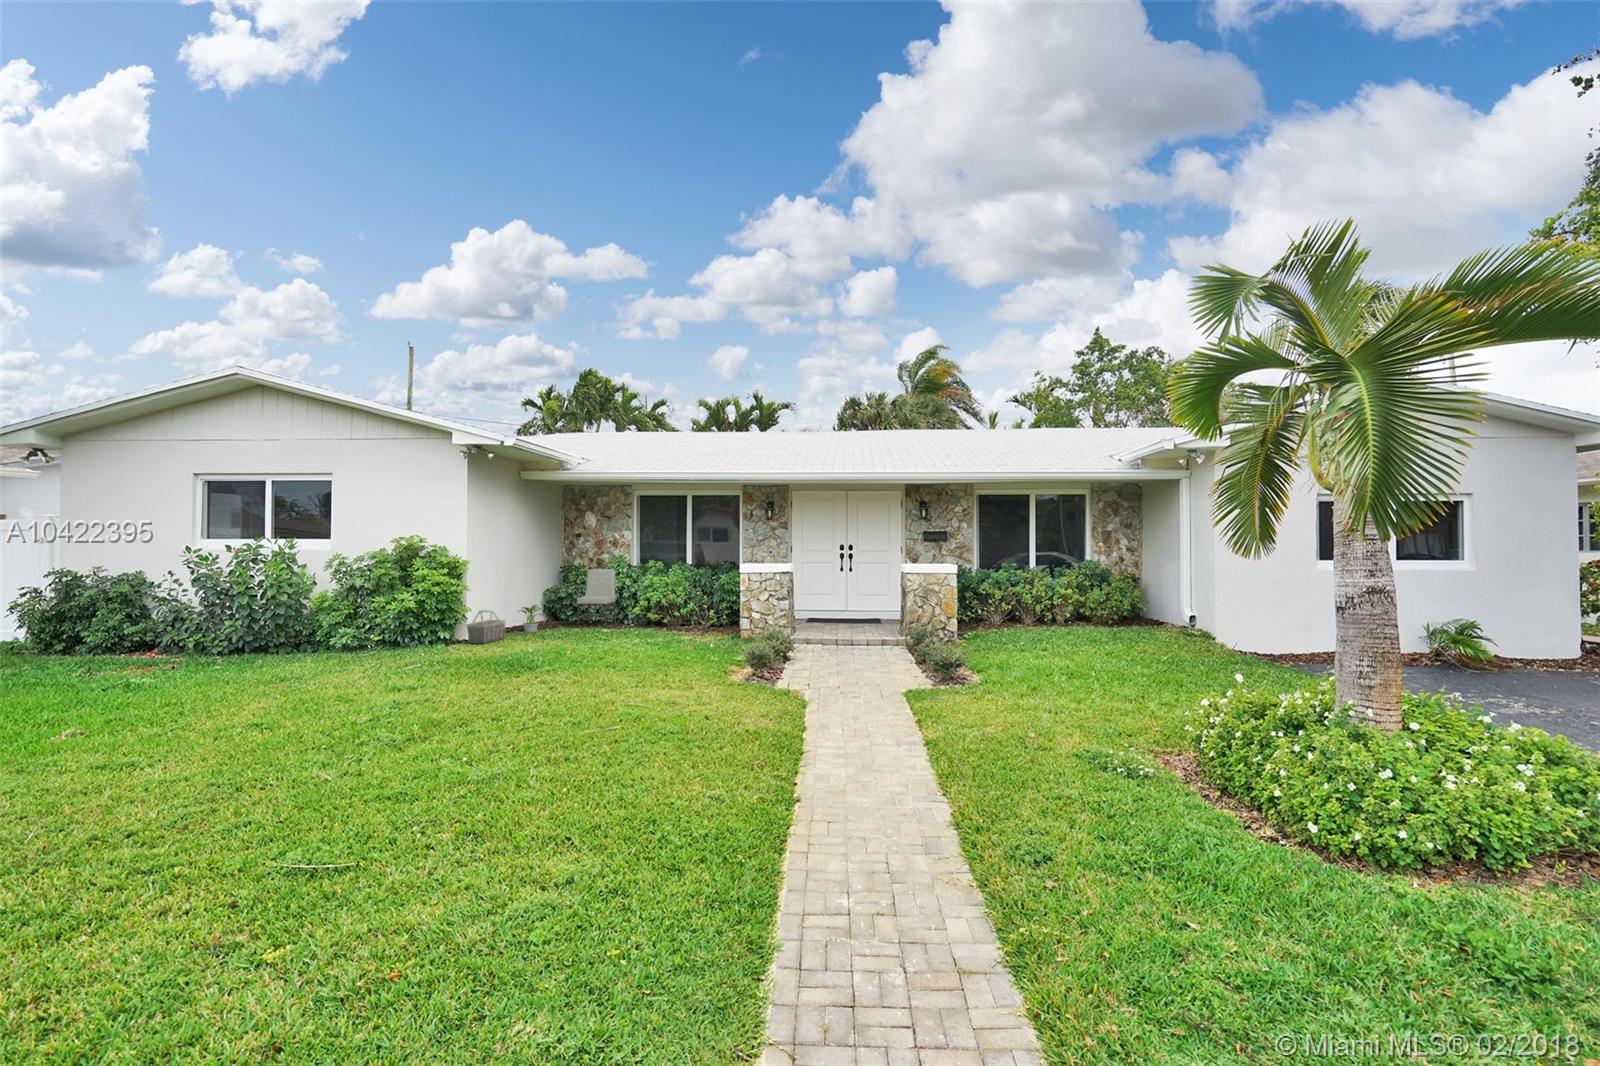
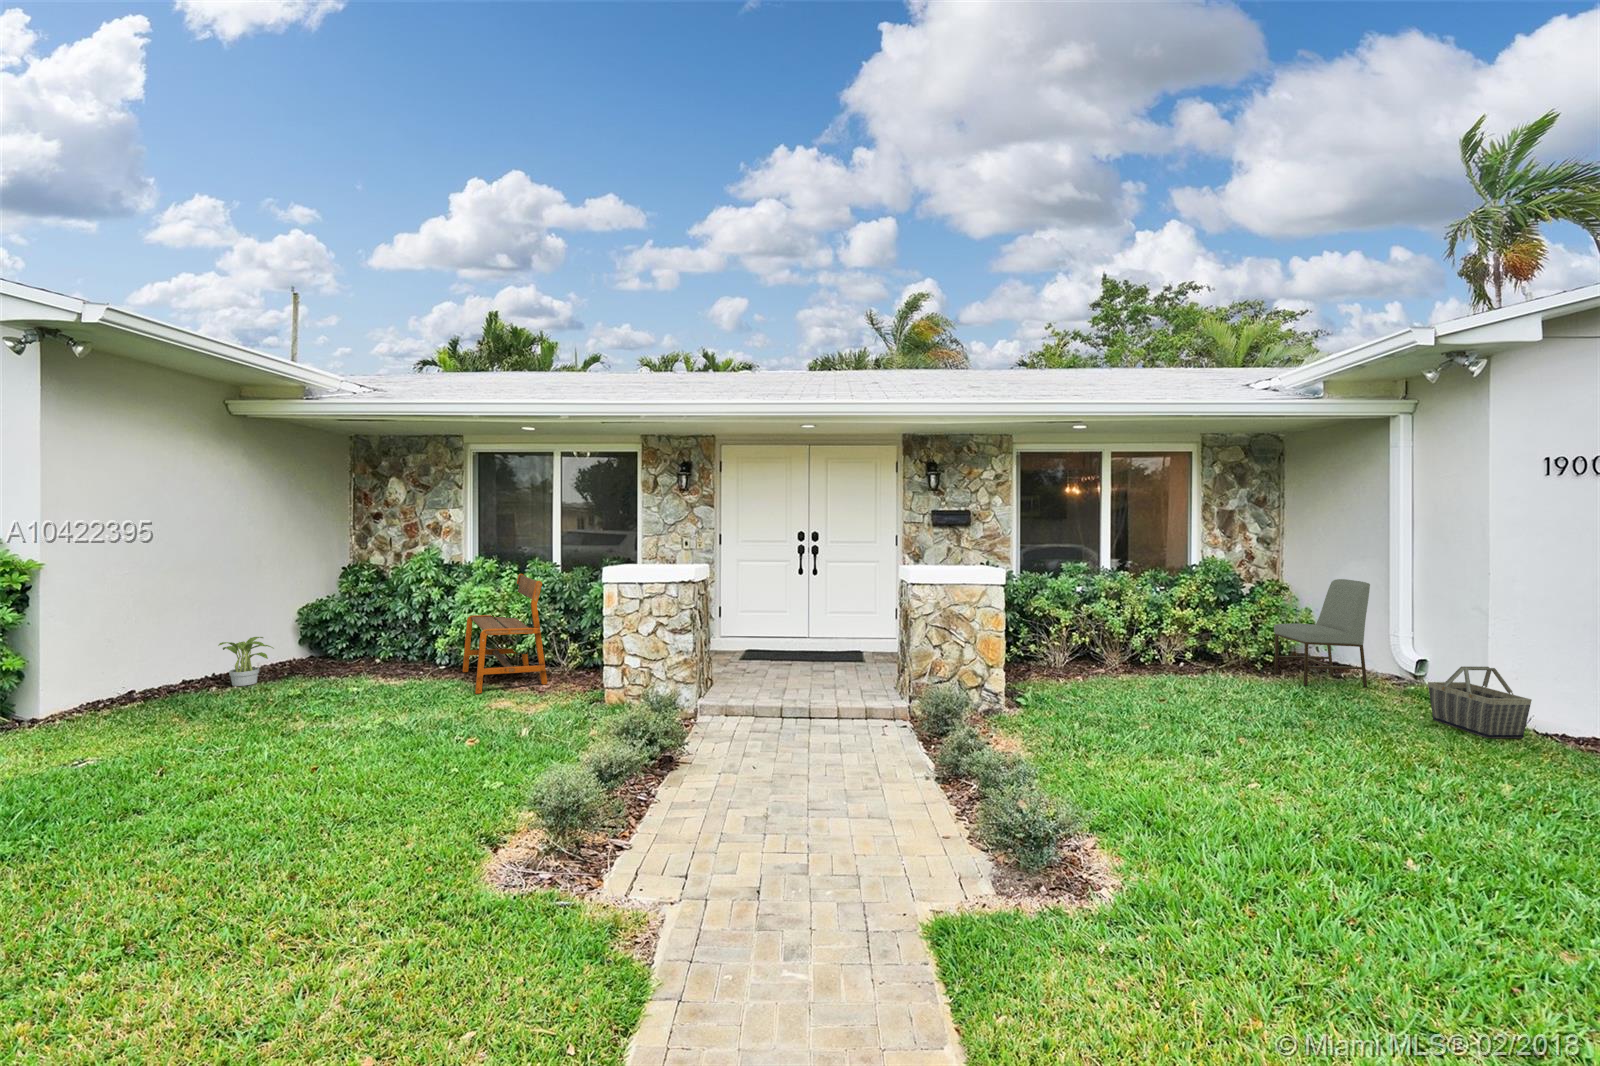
chair: present [577,569,616,628] -> present [1274,579,1370,687]
bench: none [646,570,701,635] -> present [463,574,547,694]
basket: present [467,610,506,644] -> present [1428,666,1532,738]

